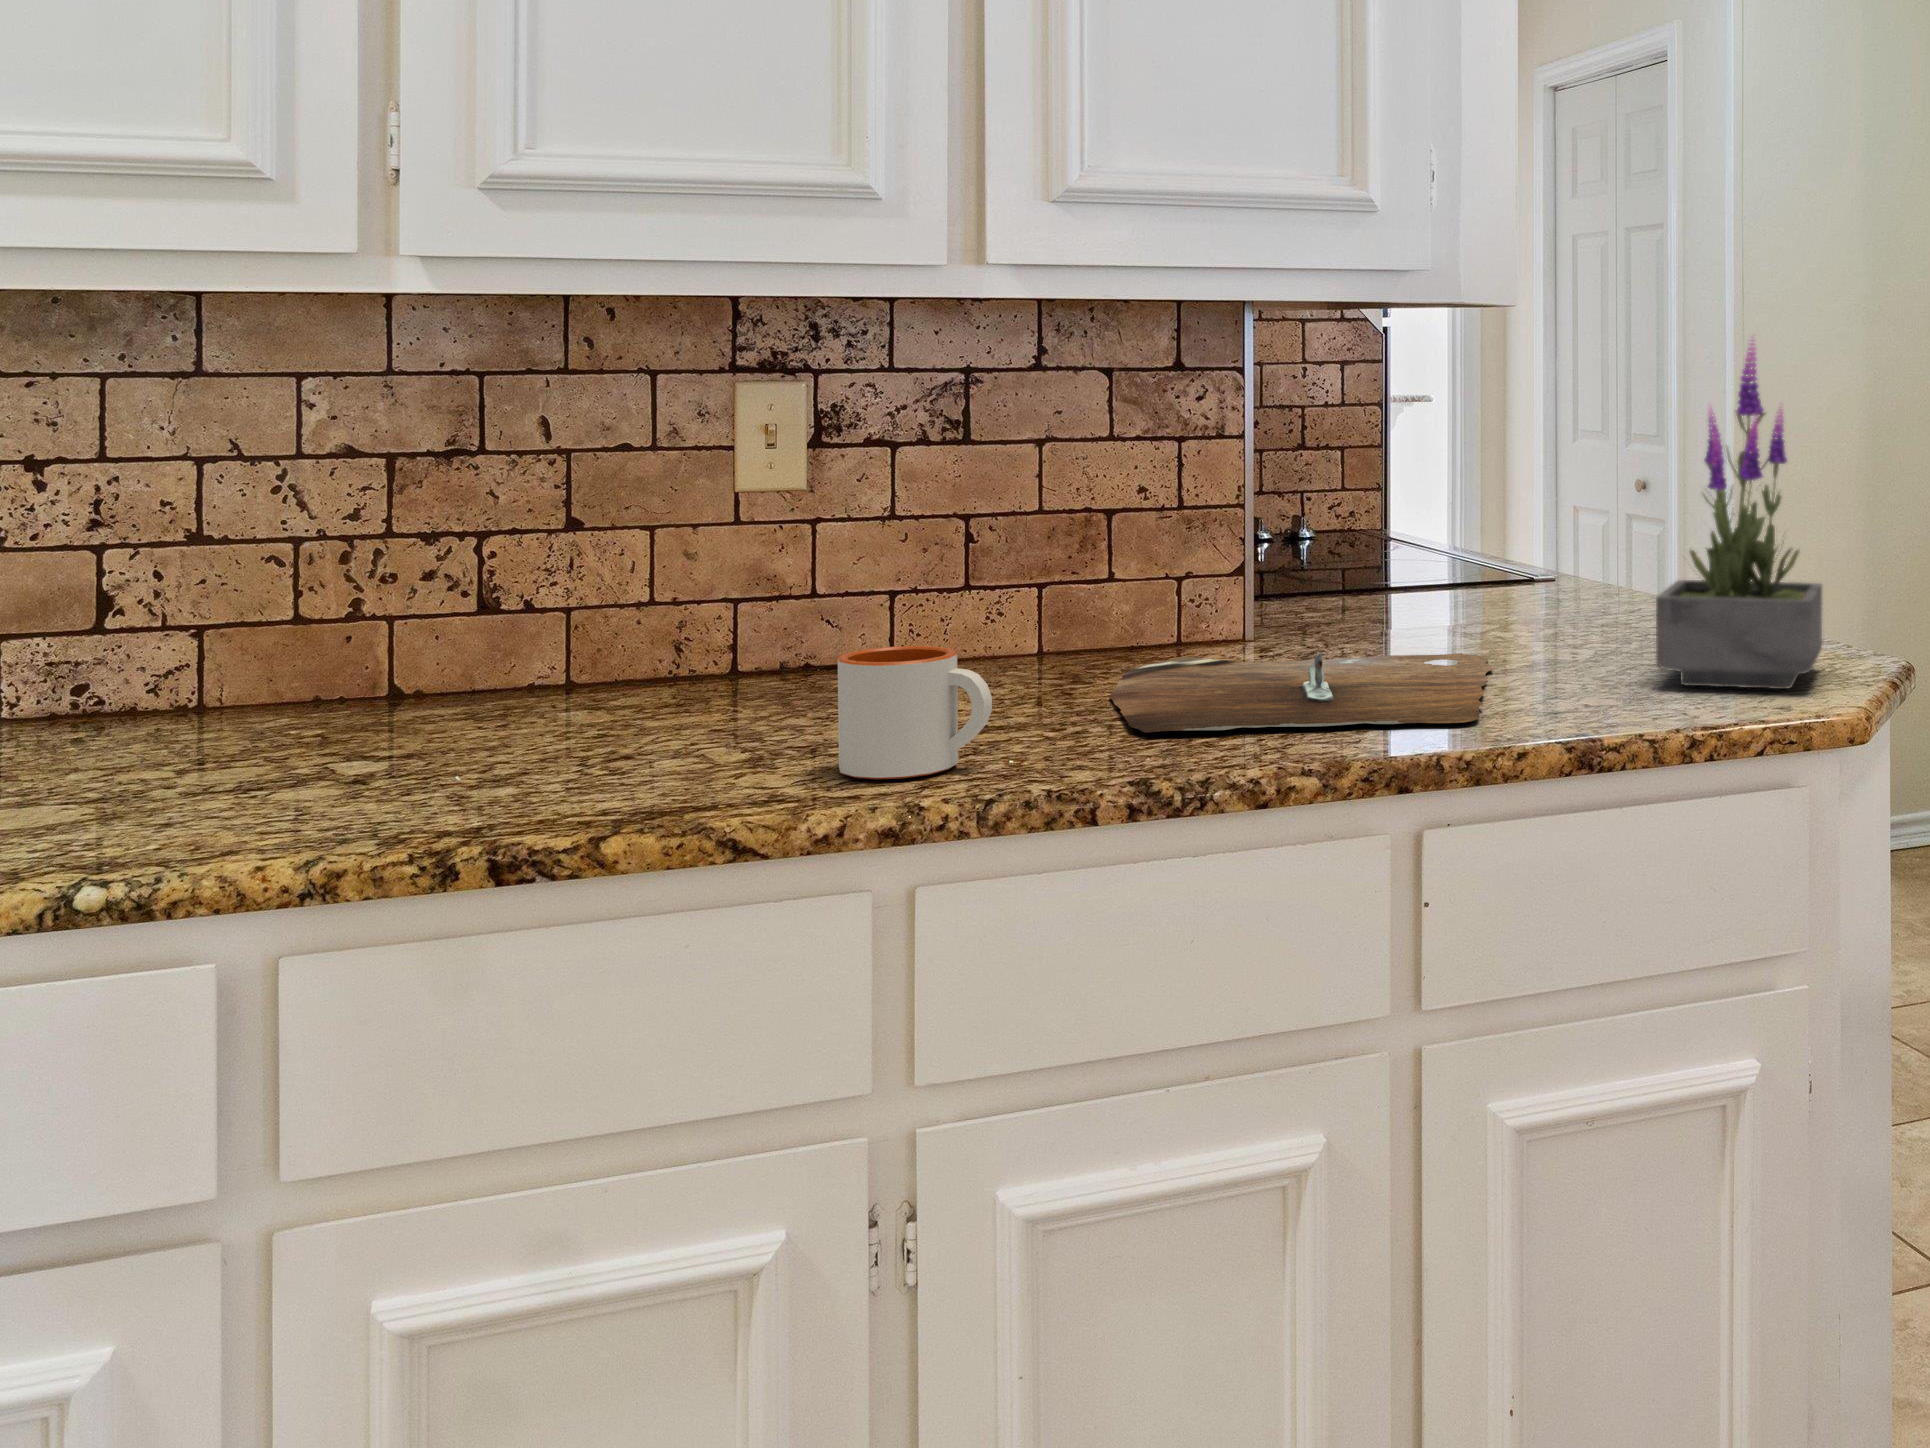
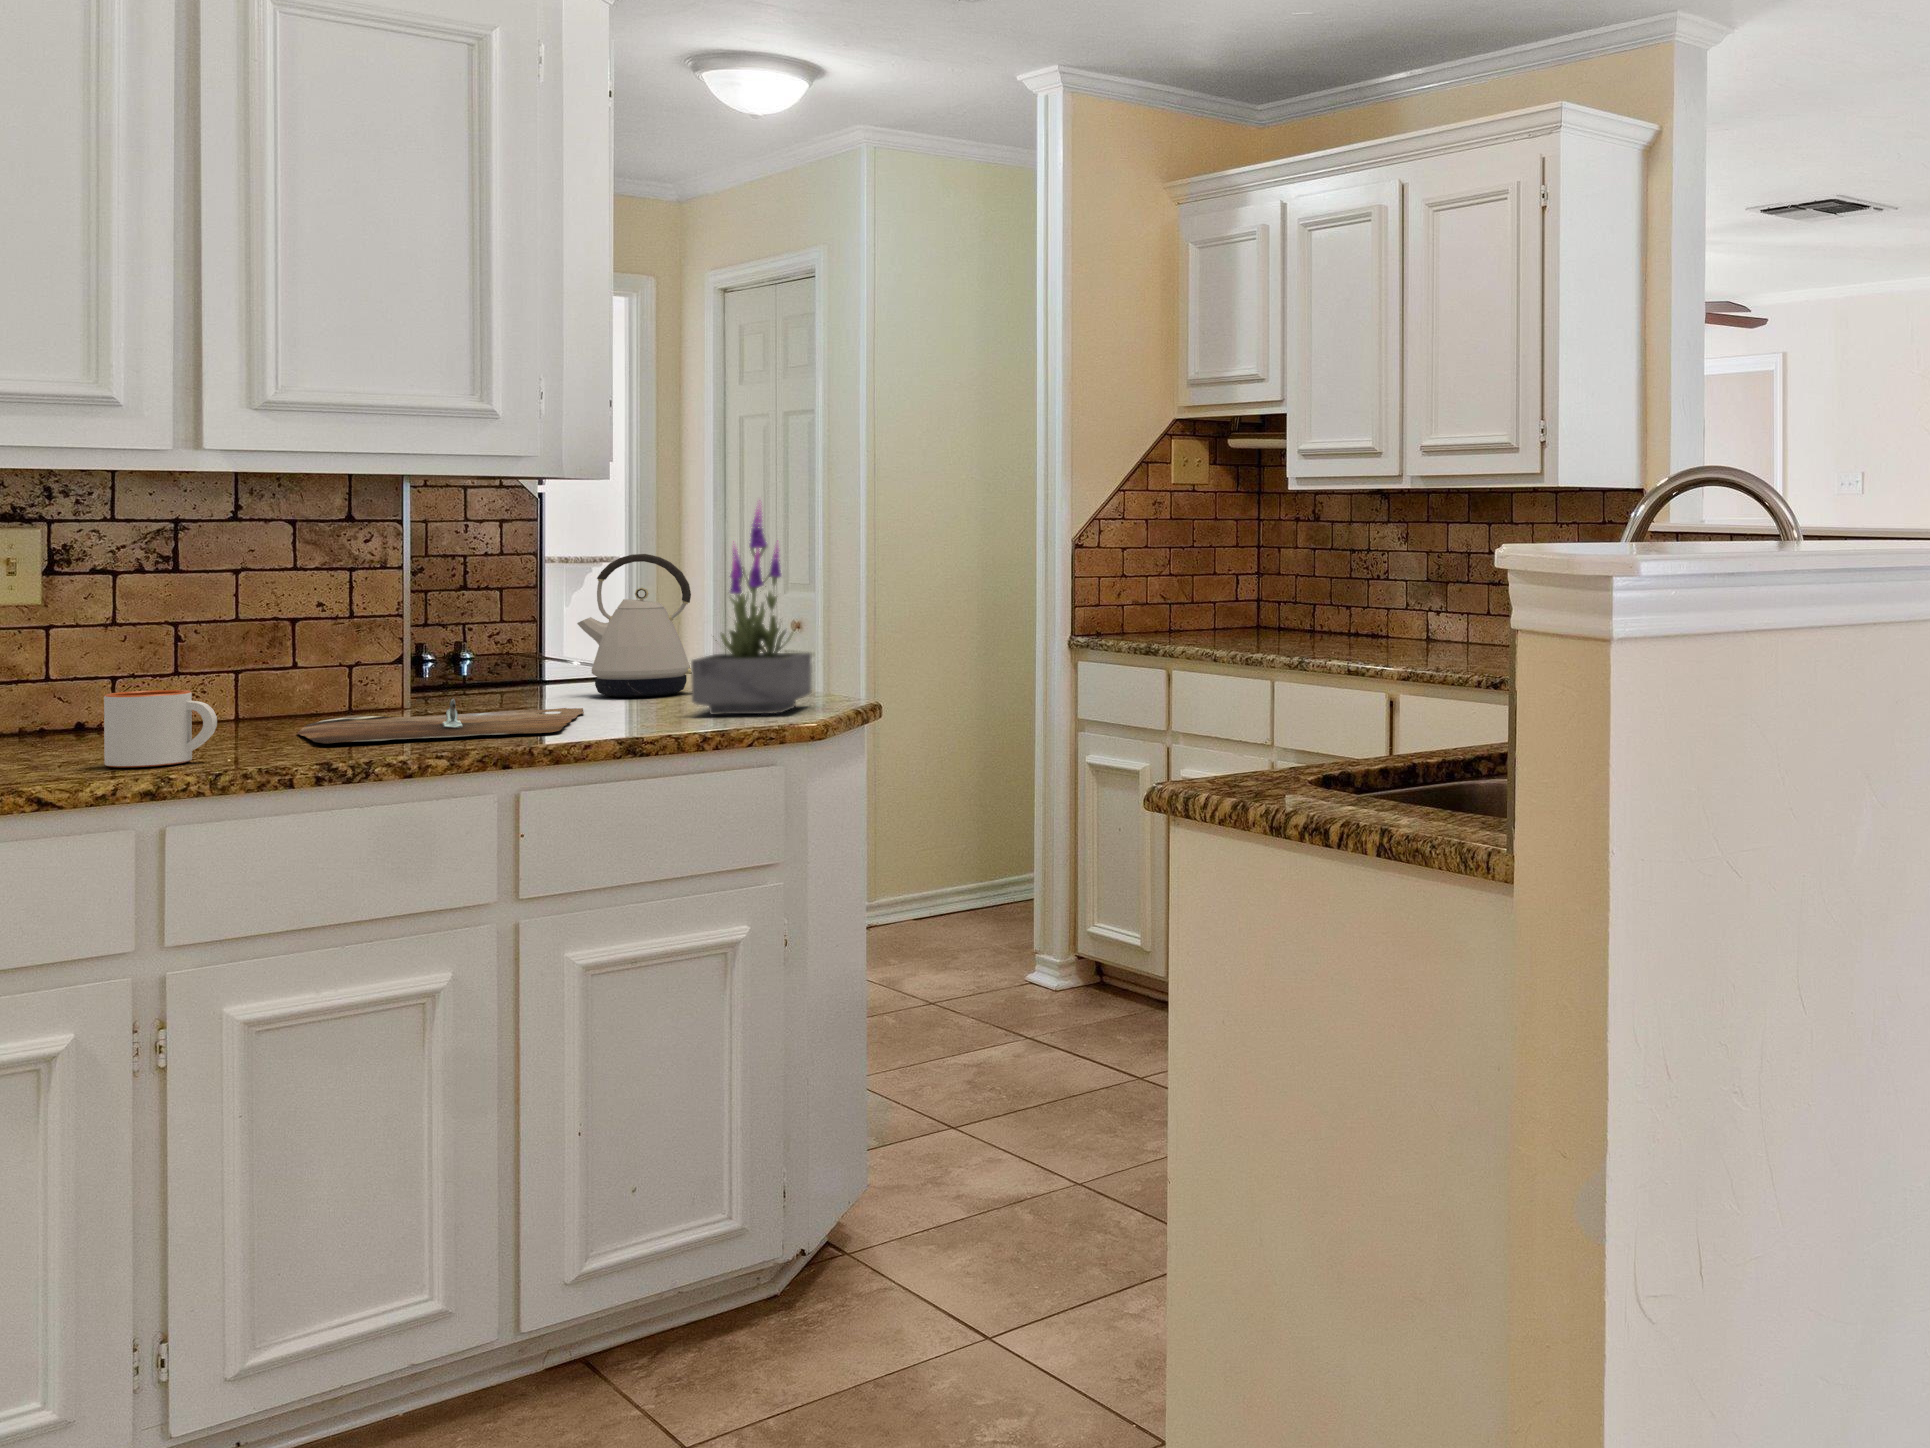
kettle: none [1465,417,1629,630] -> present [577,554,692,697]

